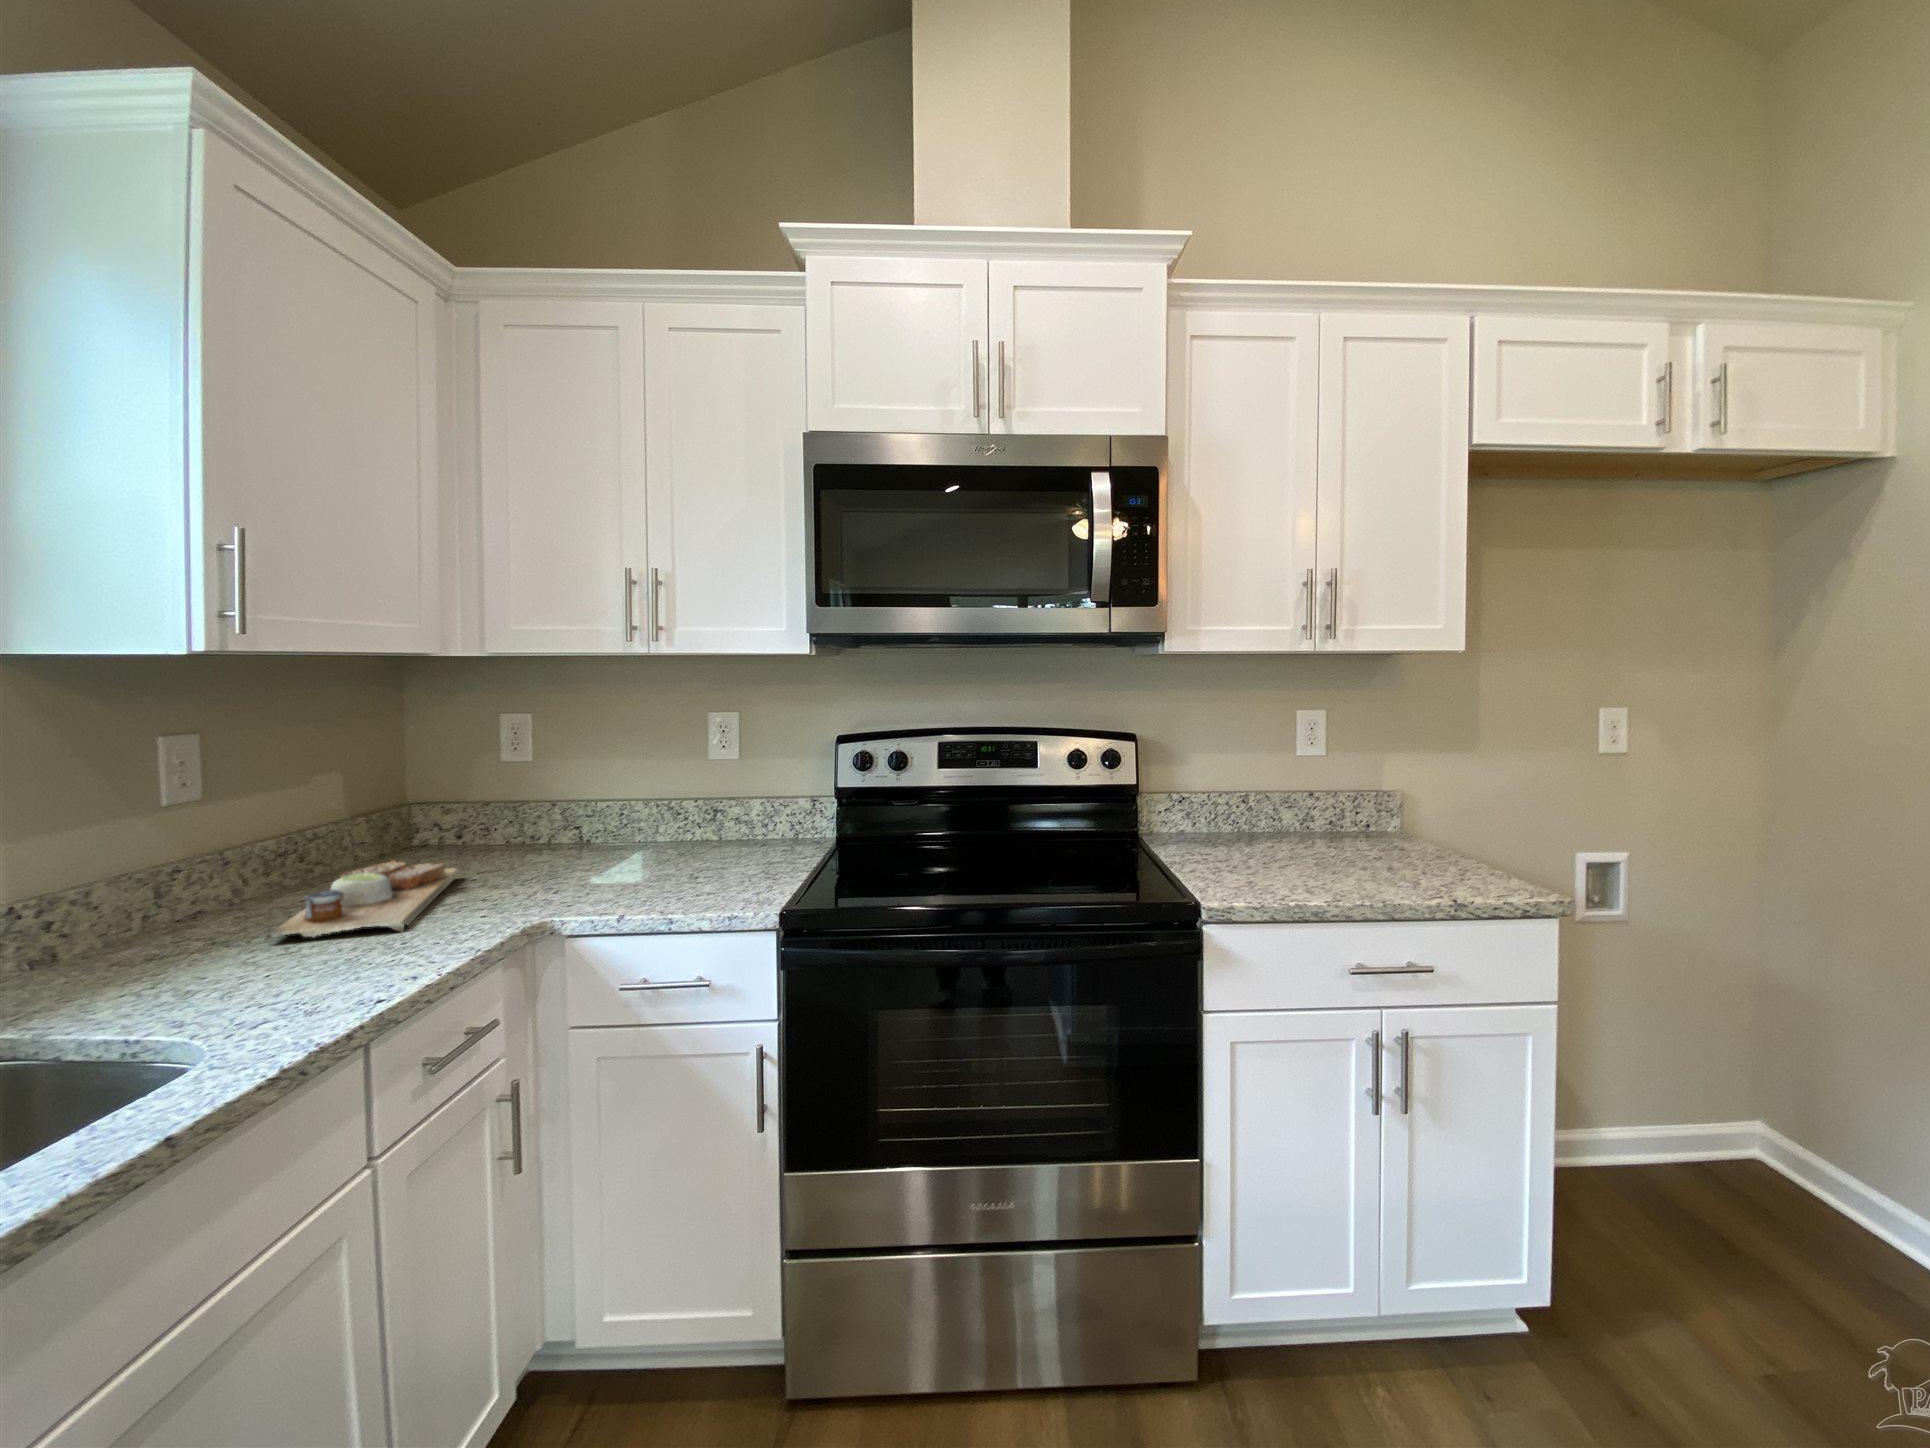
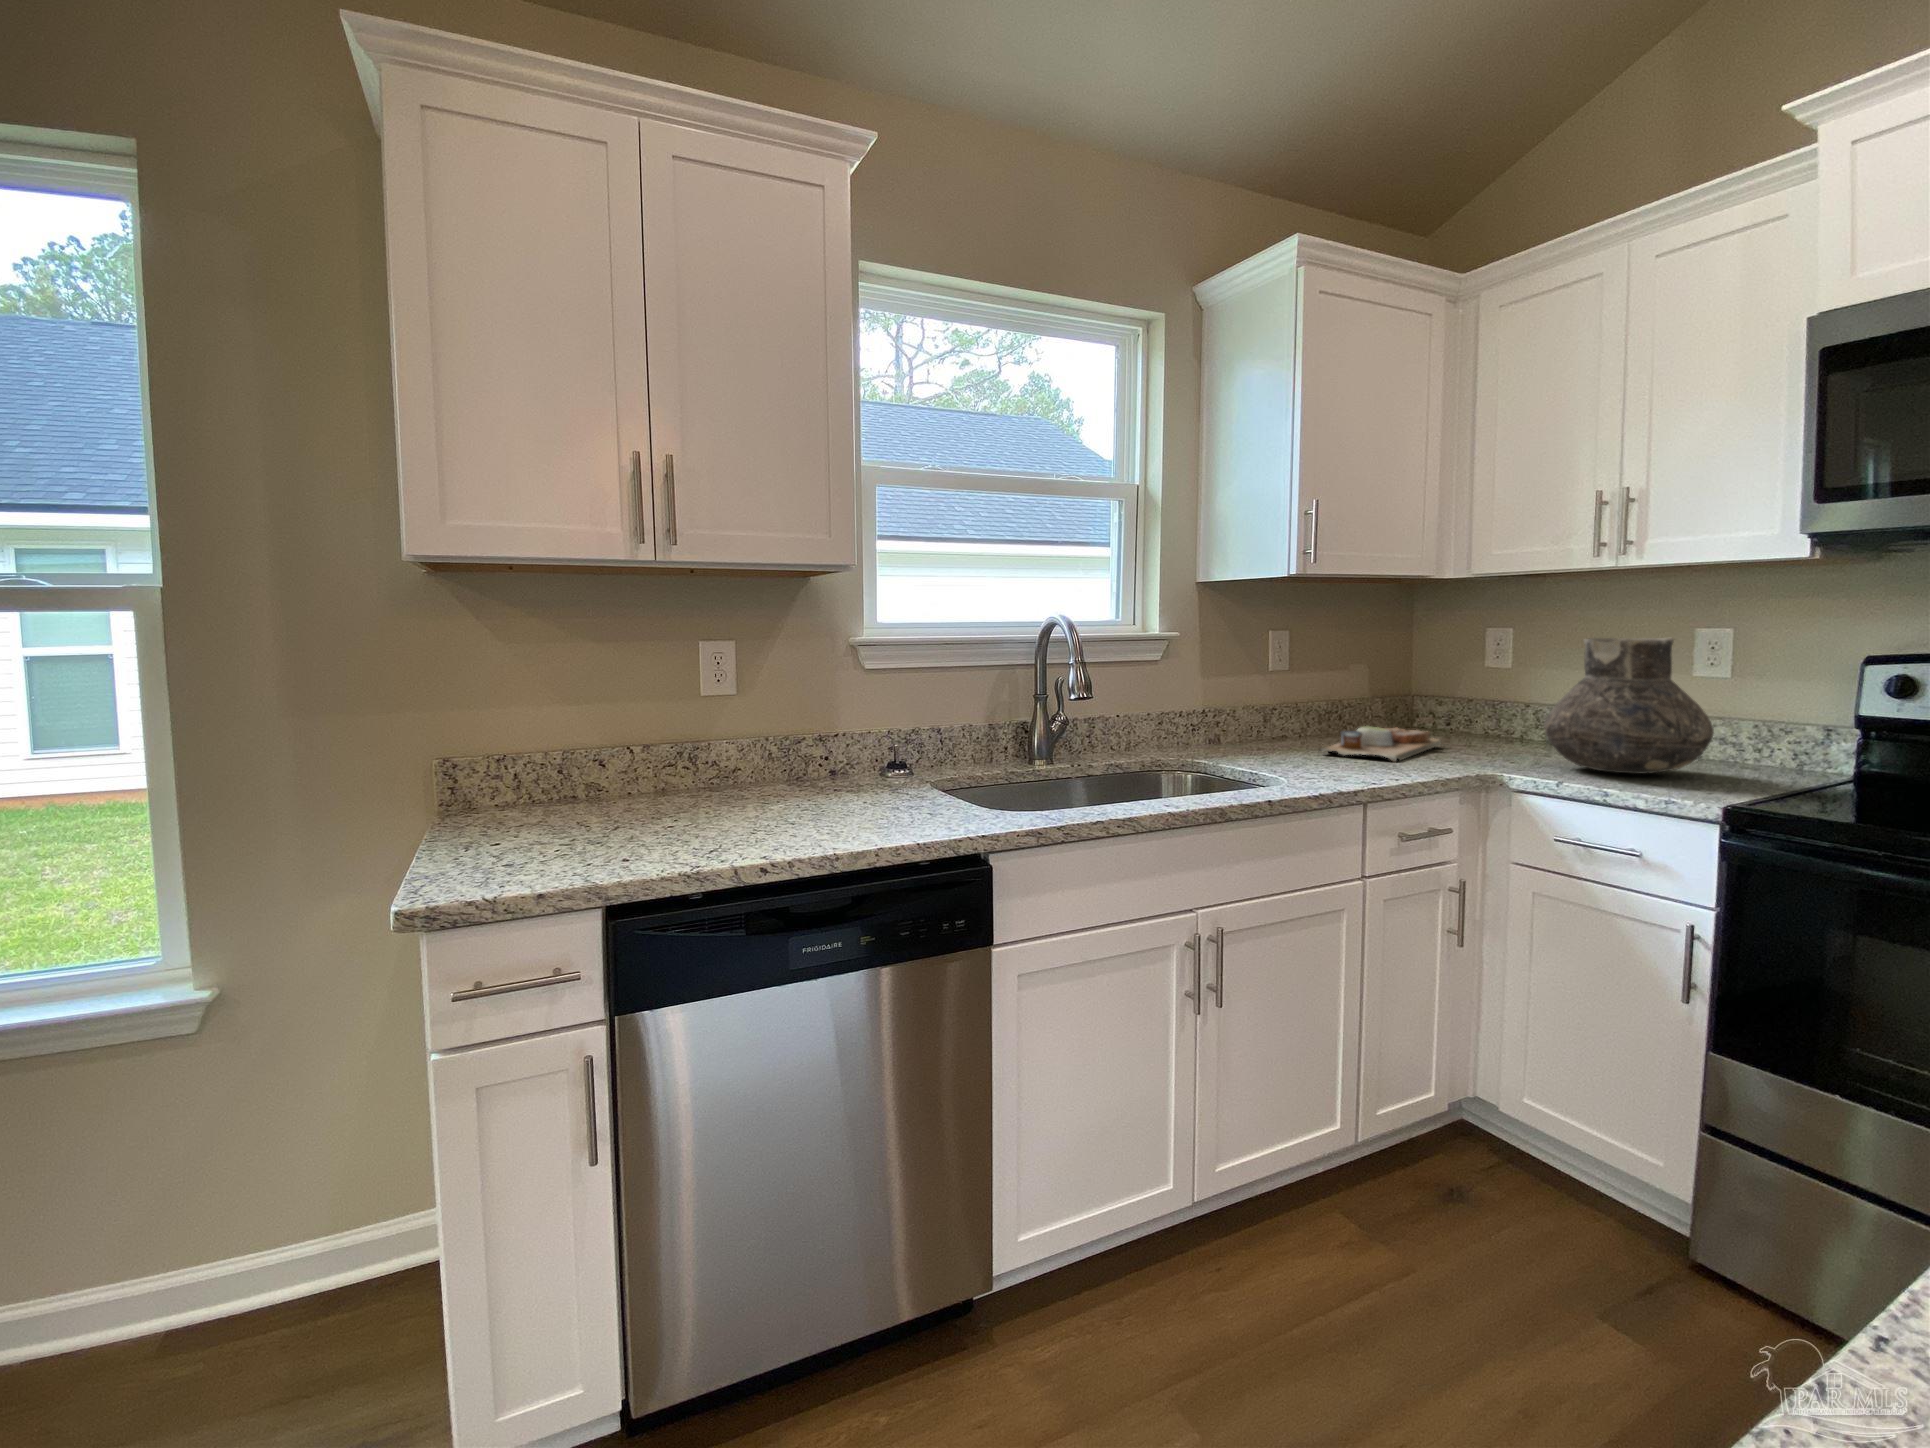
vase: none [591,730,748,885] -> present [1544,638,1714,774]

